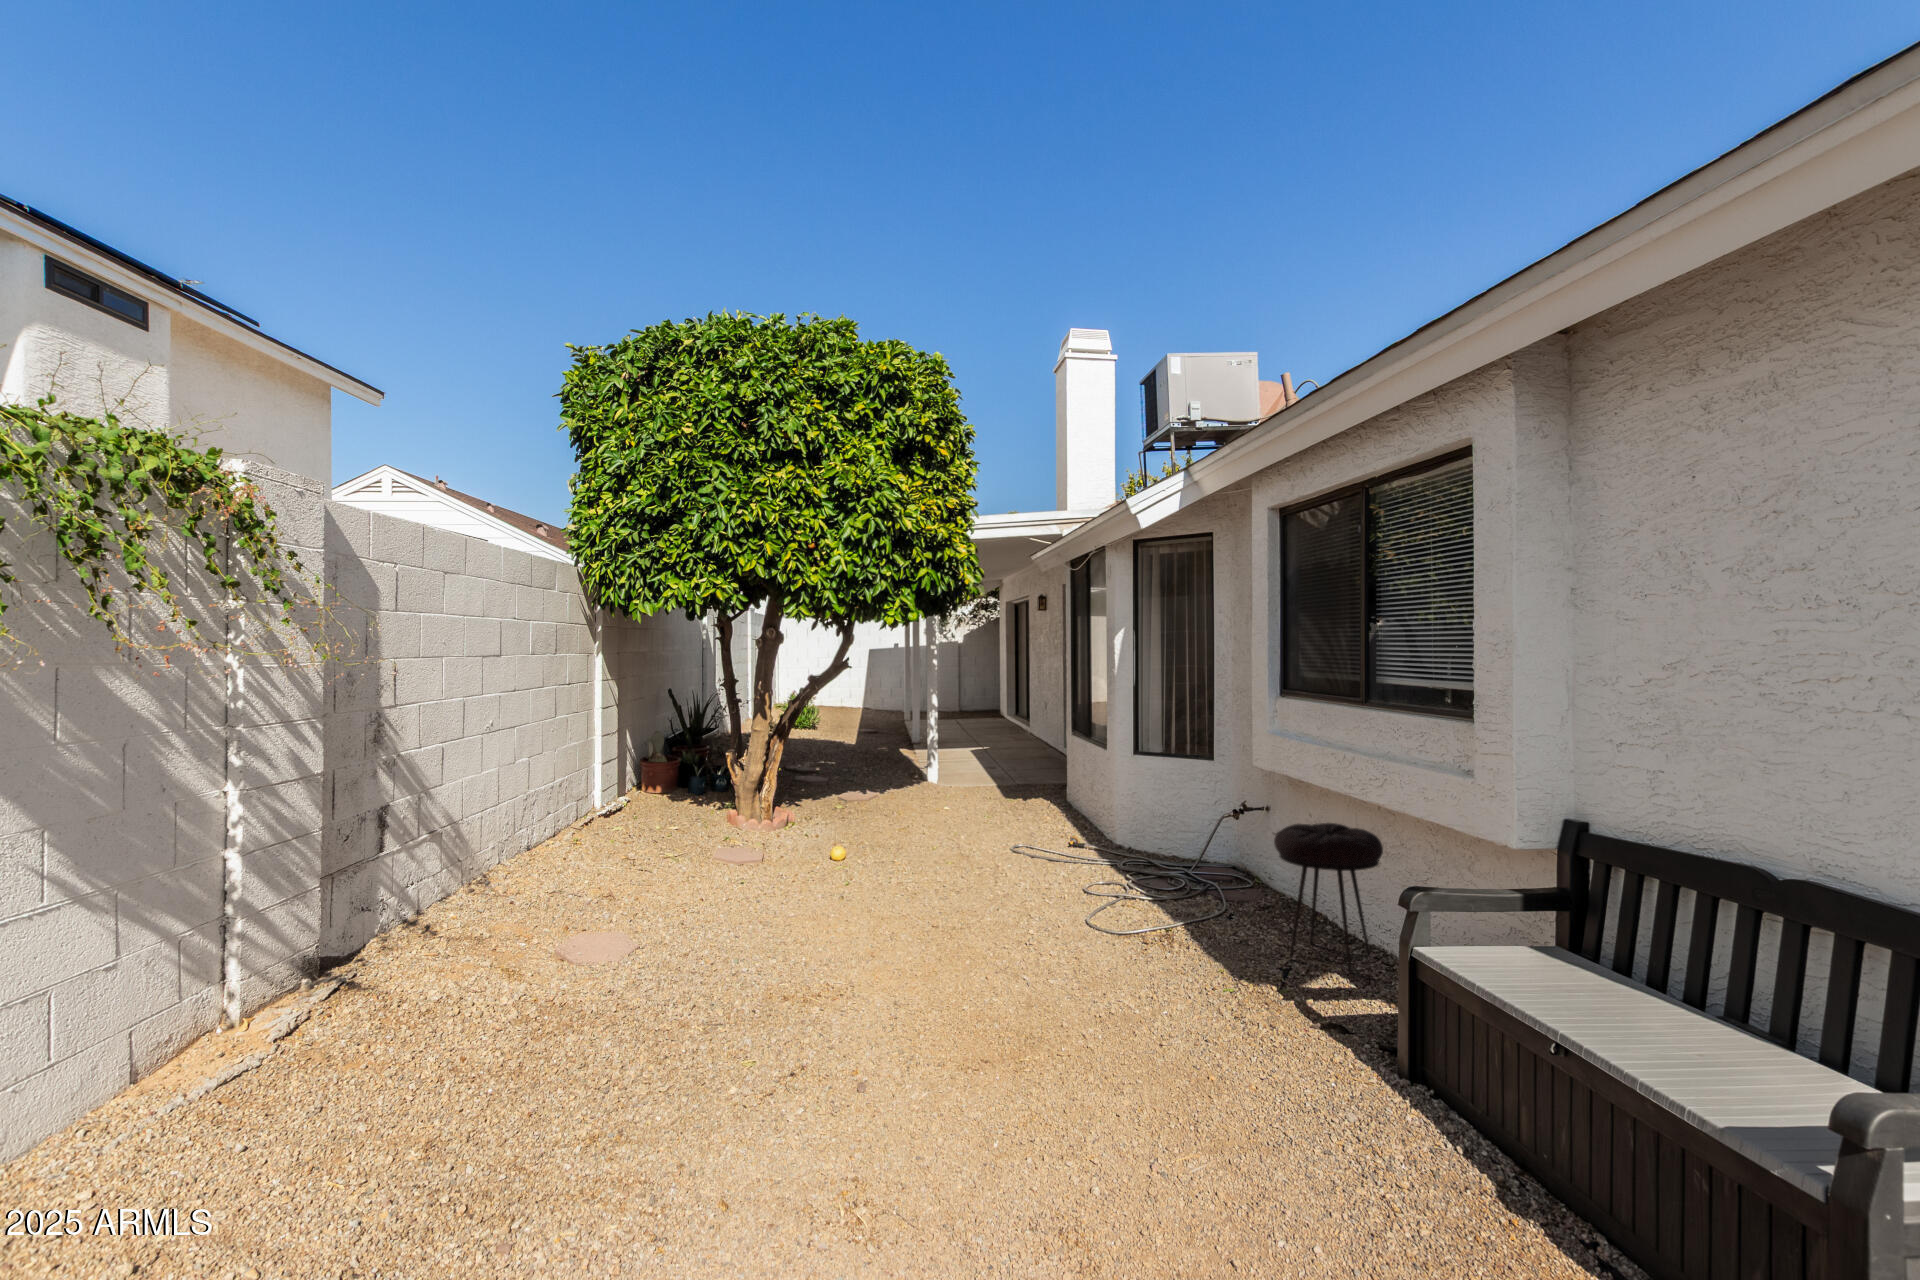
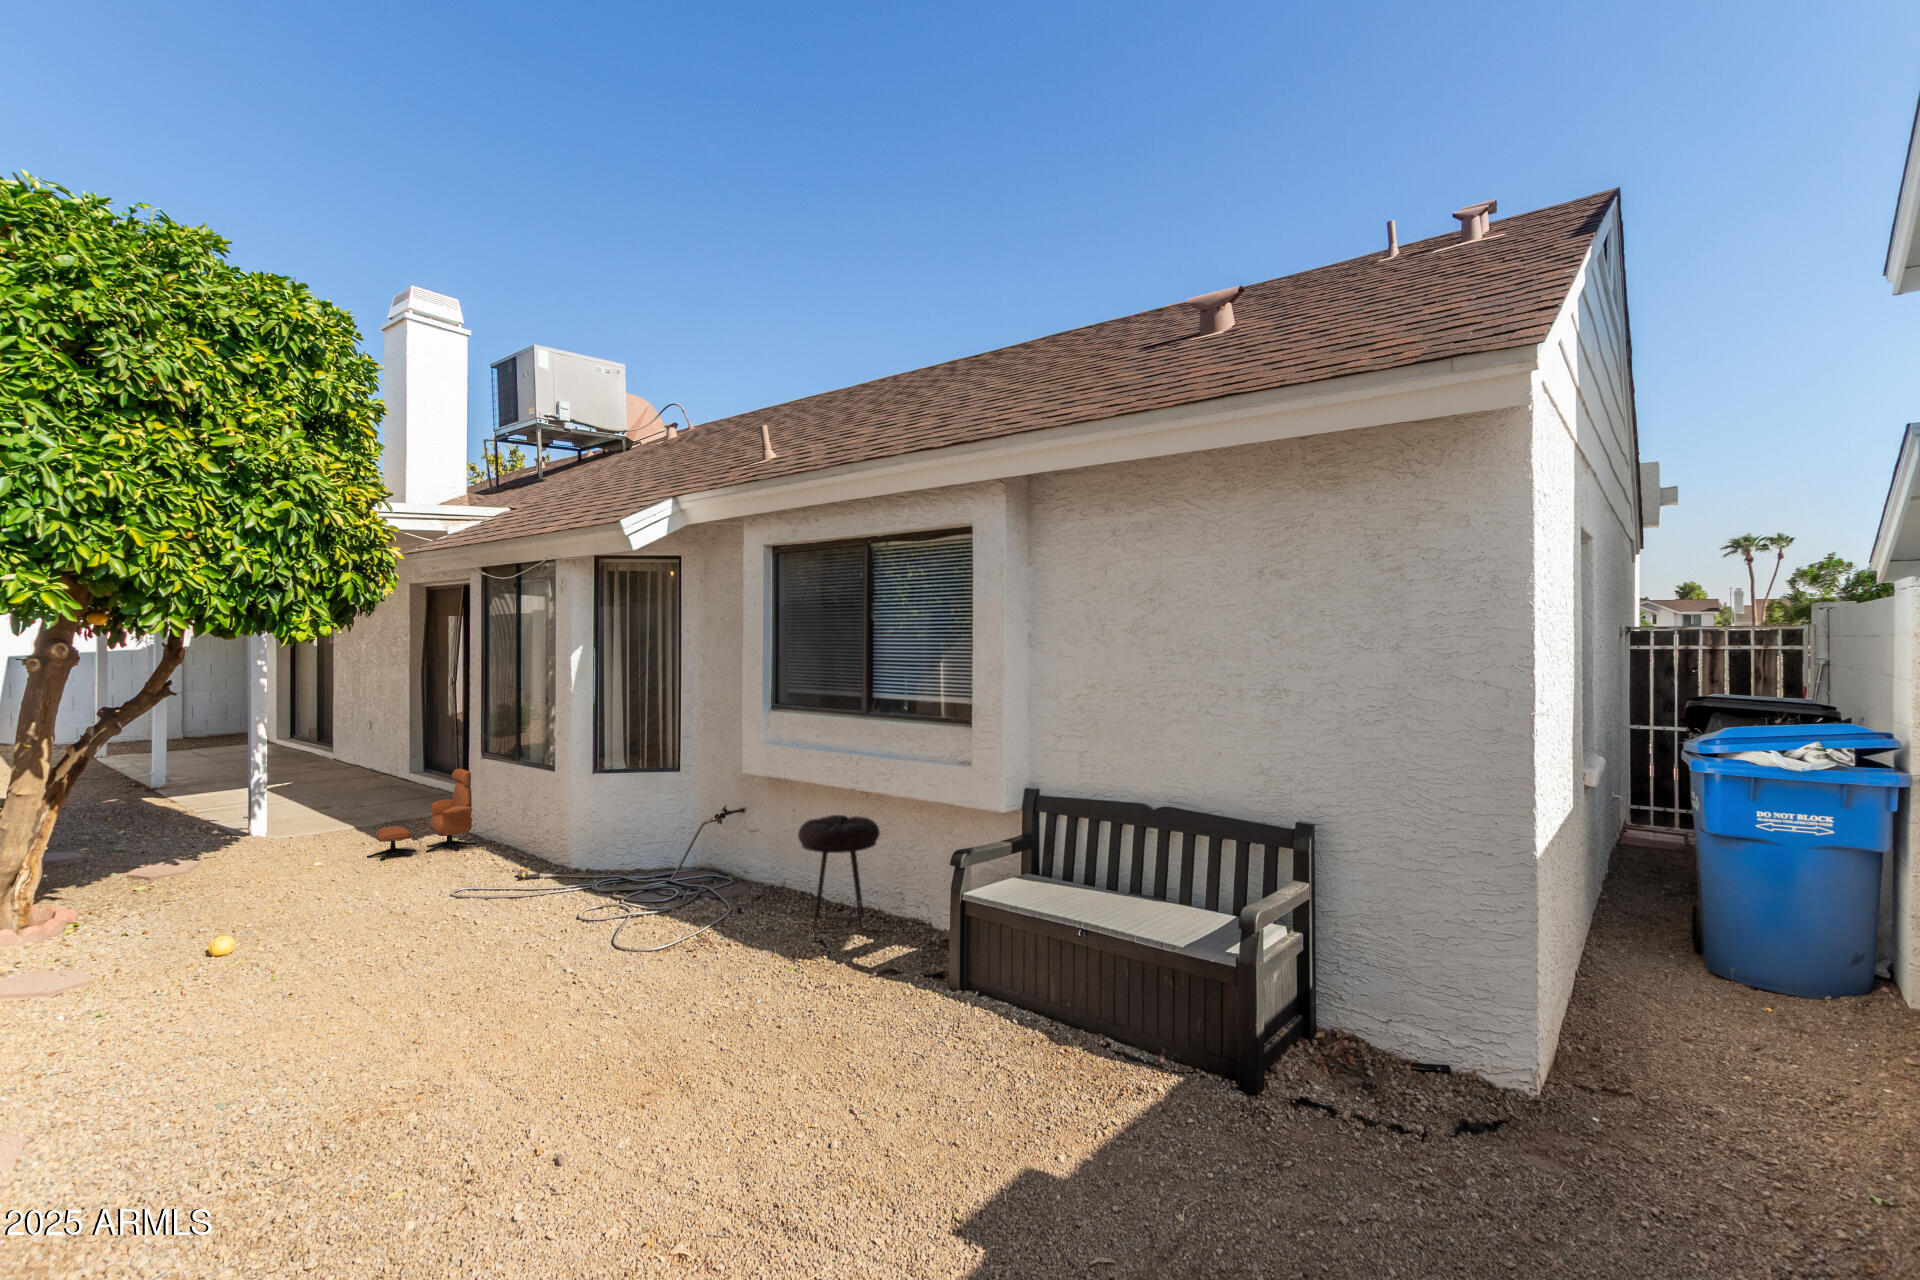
lounge chair: none [979,739,1061,813] -> present [367,769,477,860]

